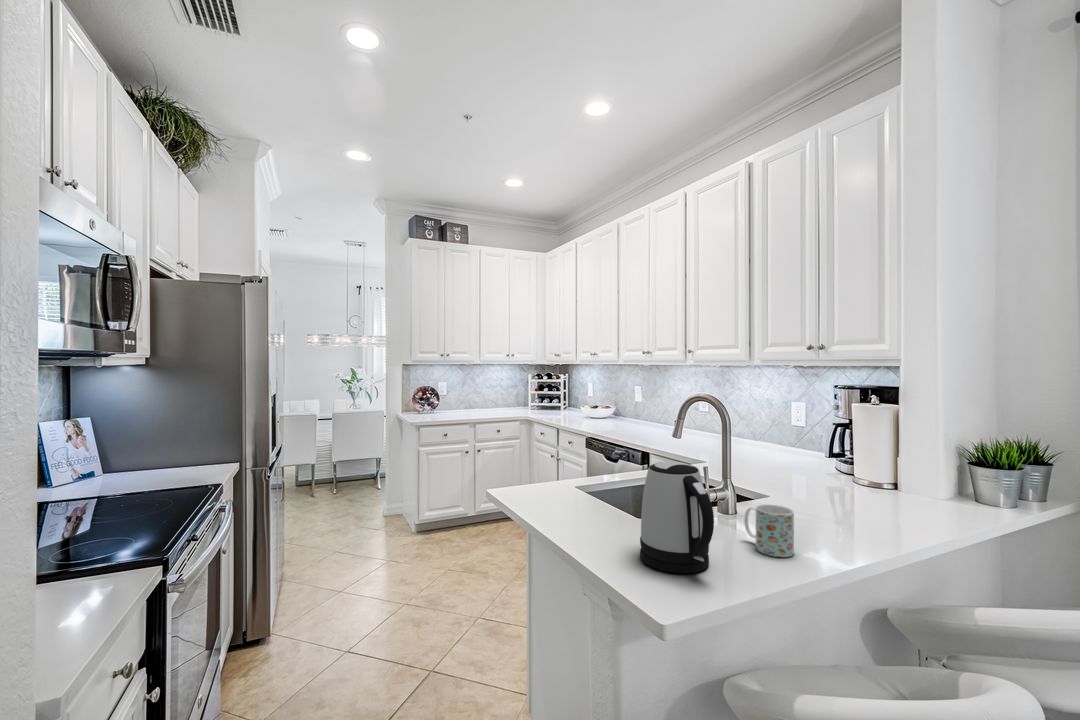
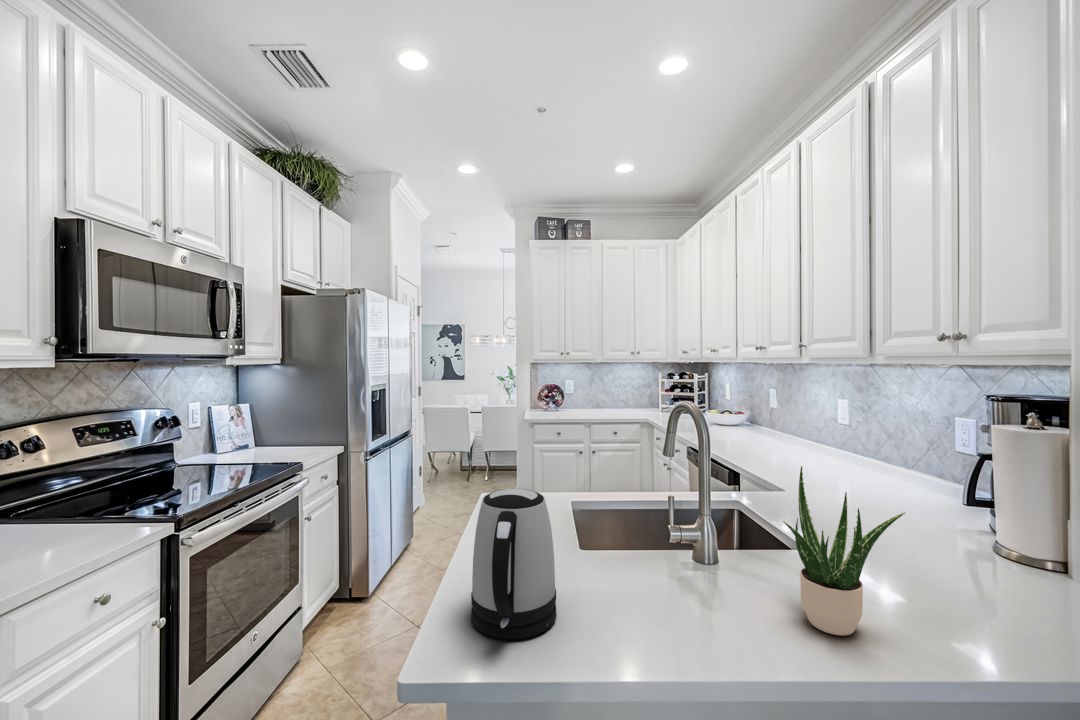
potted plant: none [806,431,876,532] -> present [783,466,905,636]
mug: present [744,504,794,557] -> none [641,565,693,651]

